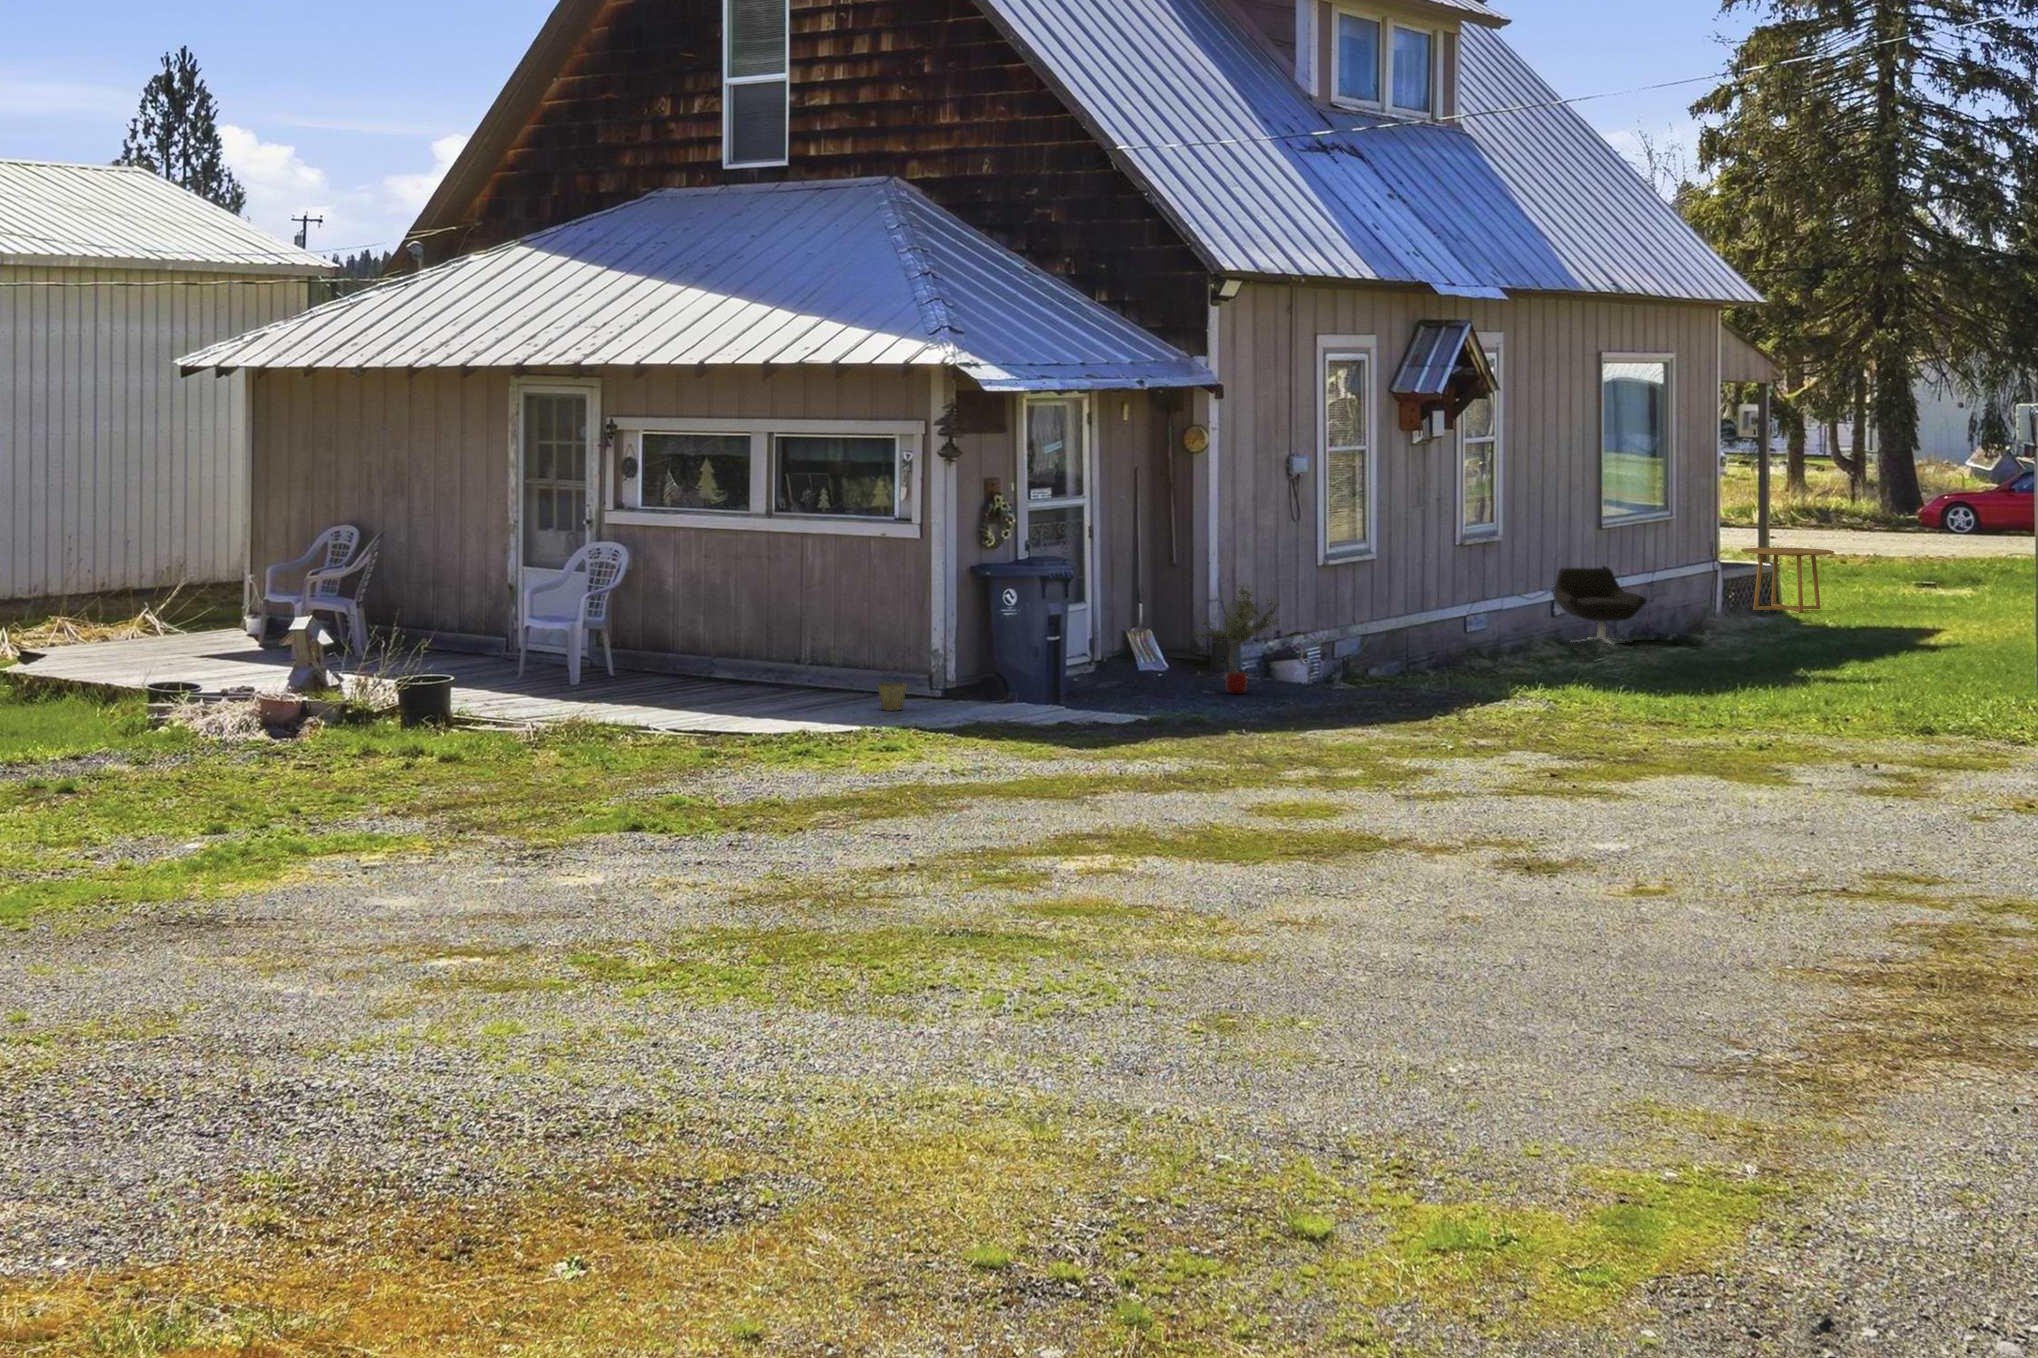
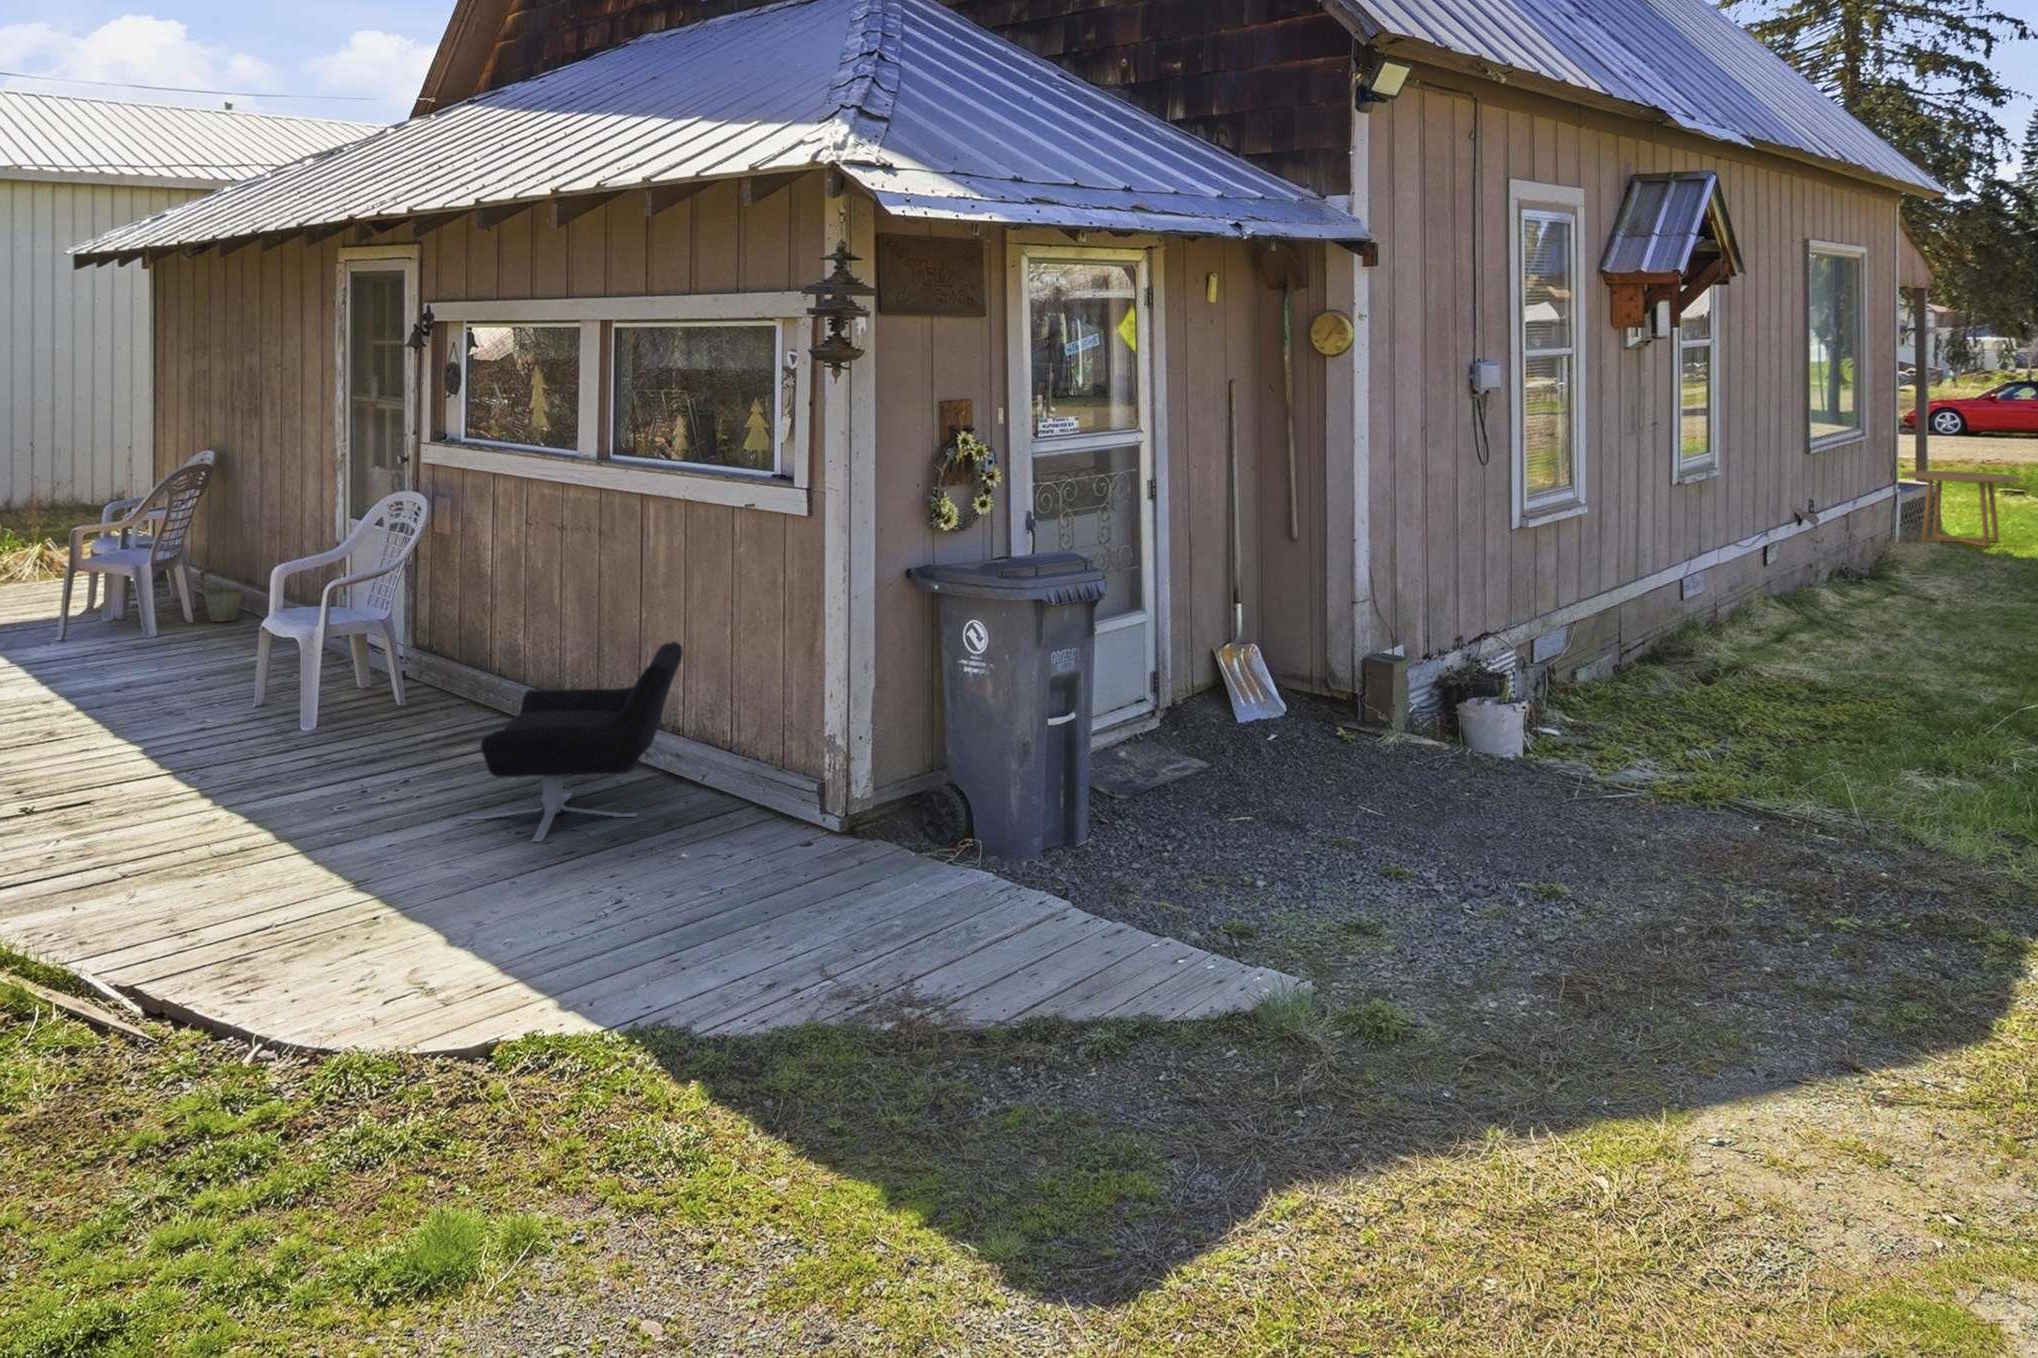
lounge chair: present [1553,568,1647,644] -> present [468,642,682,842]
potted tree: present [1194,584,1280,694] -> none [1327,578,1485,772]
bucket: present [878,669,906,711] -> present [204,572,243,622]

